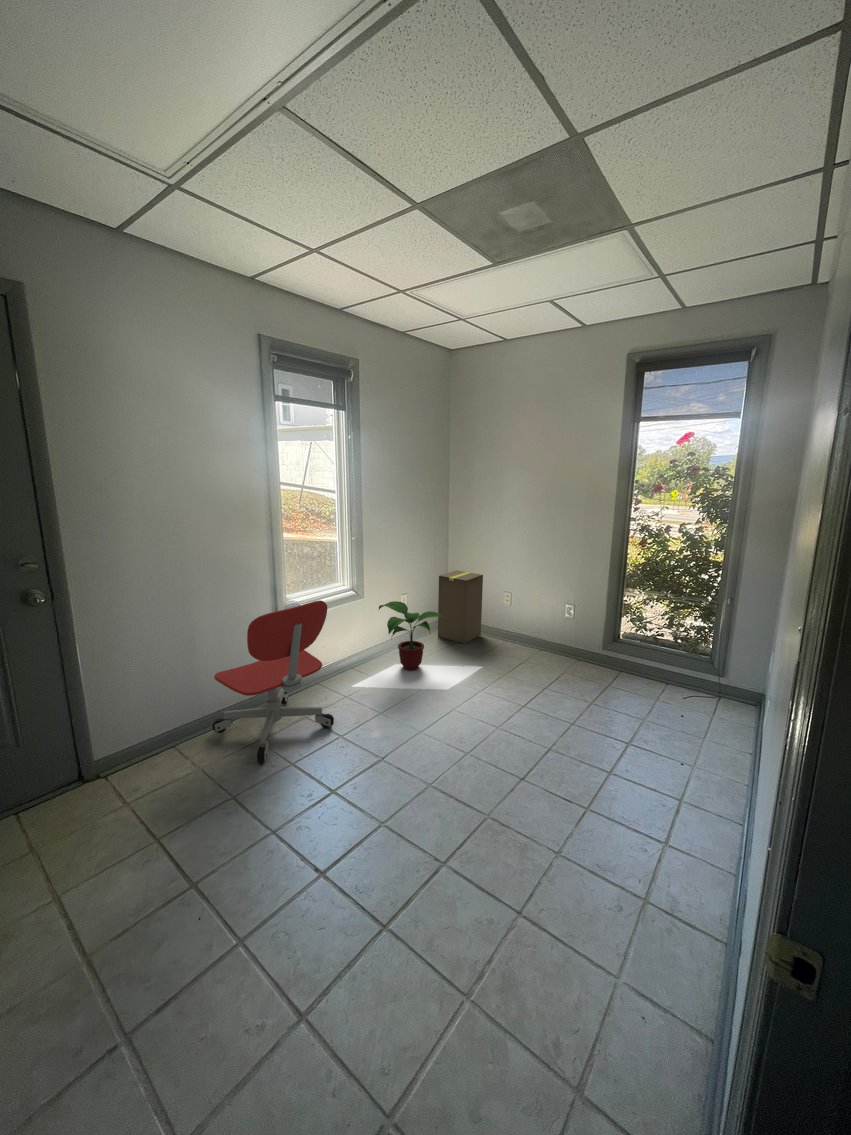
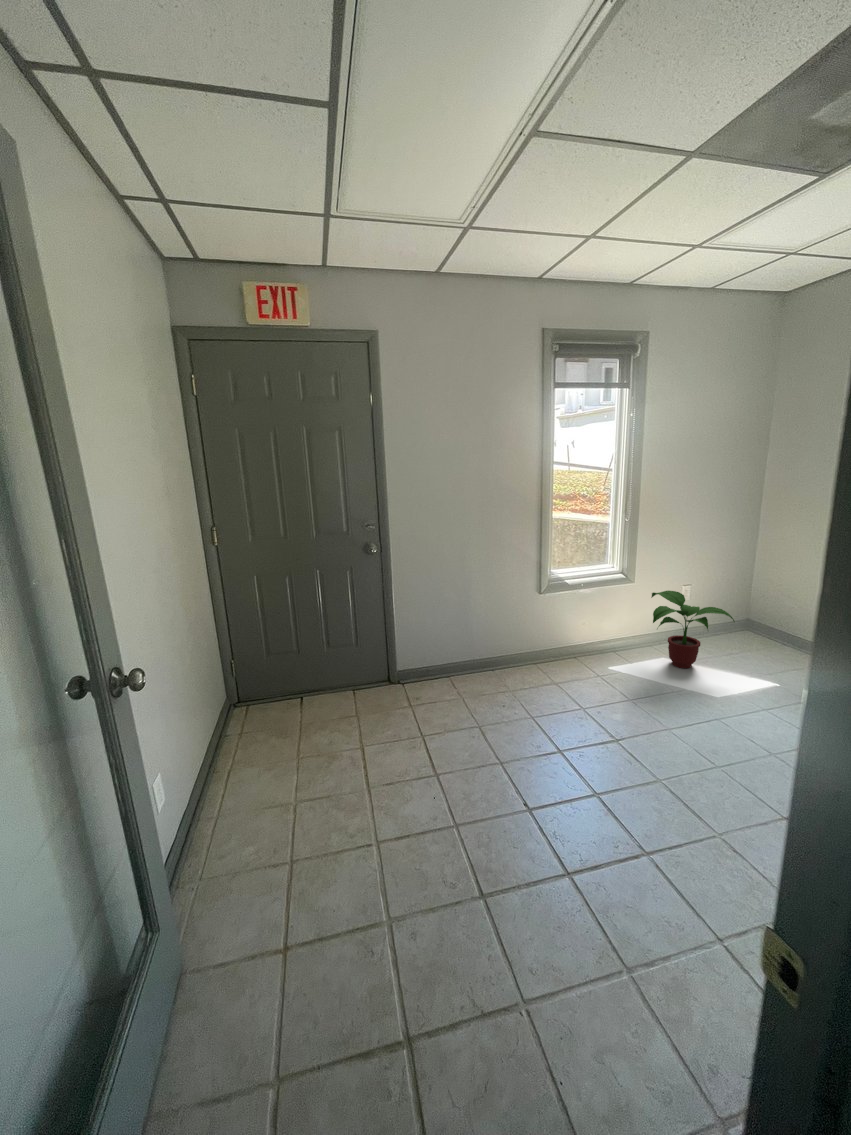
cardboard box: present [438,570,483,644] -> none [730,565,807,654]
office chair: present [212,600,334,763] -> none [477,576,580,709]

